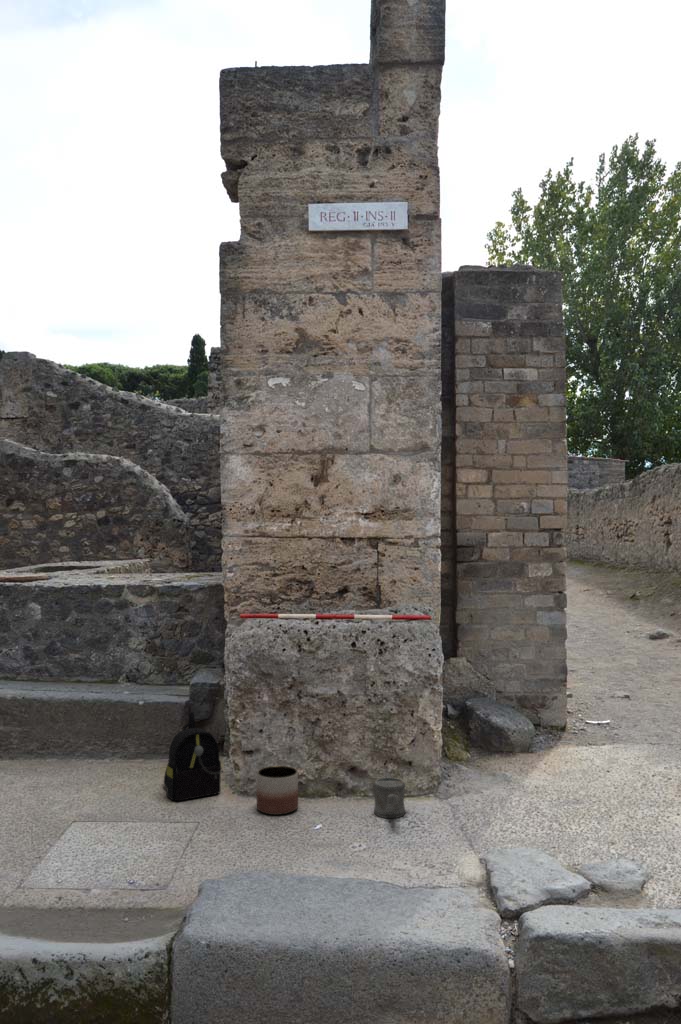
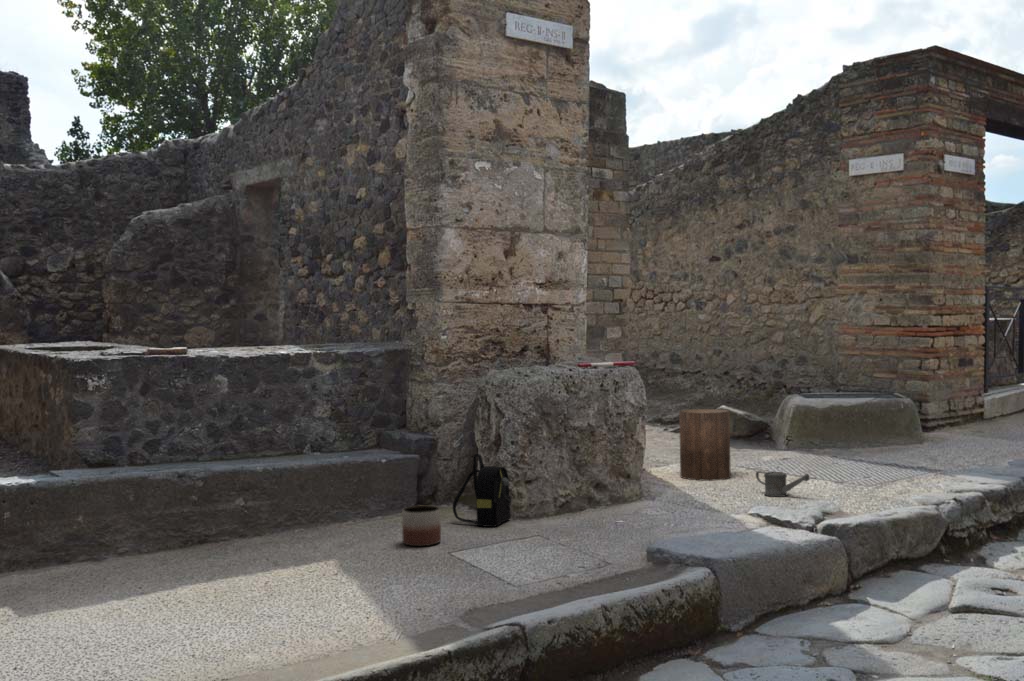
stool: none [585,679,659,790] -> present [679,409,731,481]
planter: present [257,766,298,815] -> present [402,505,441,546]
watering can: present [374,773,406,818] -> present [756,471,809,497]

